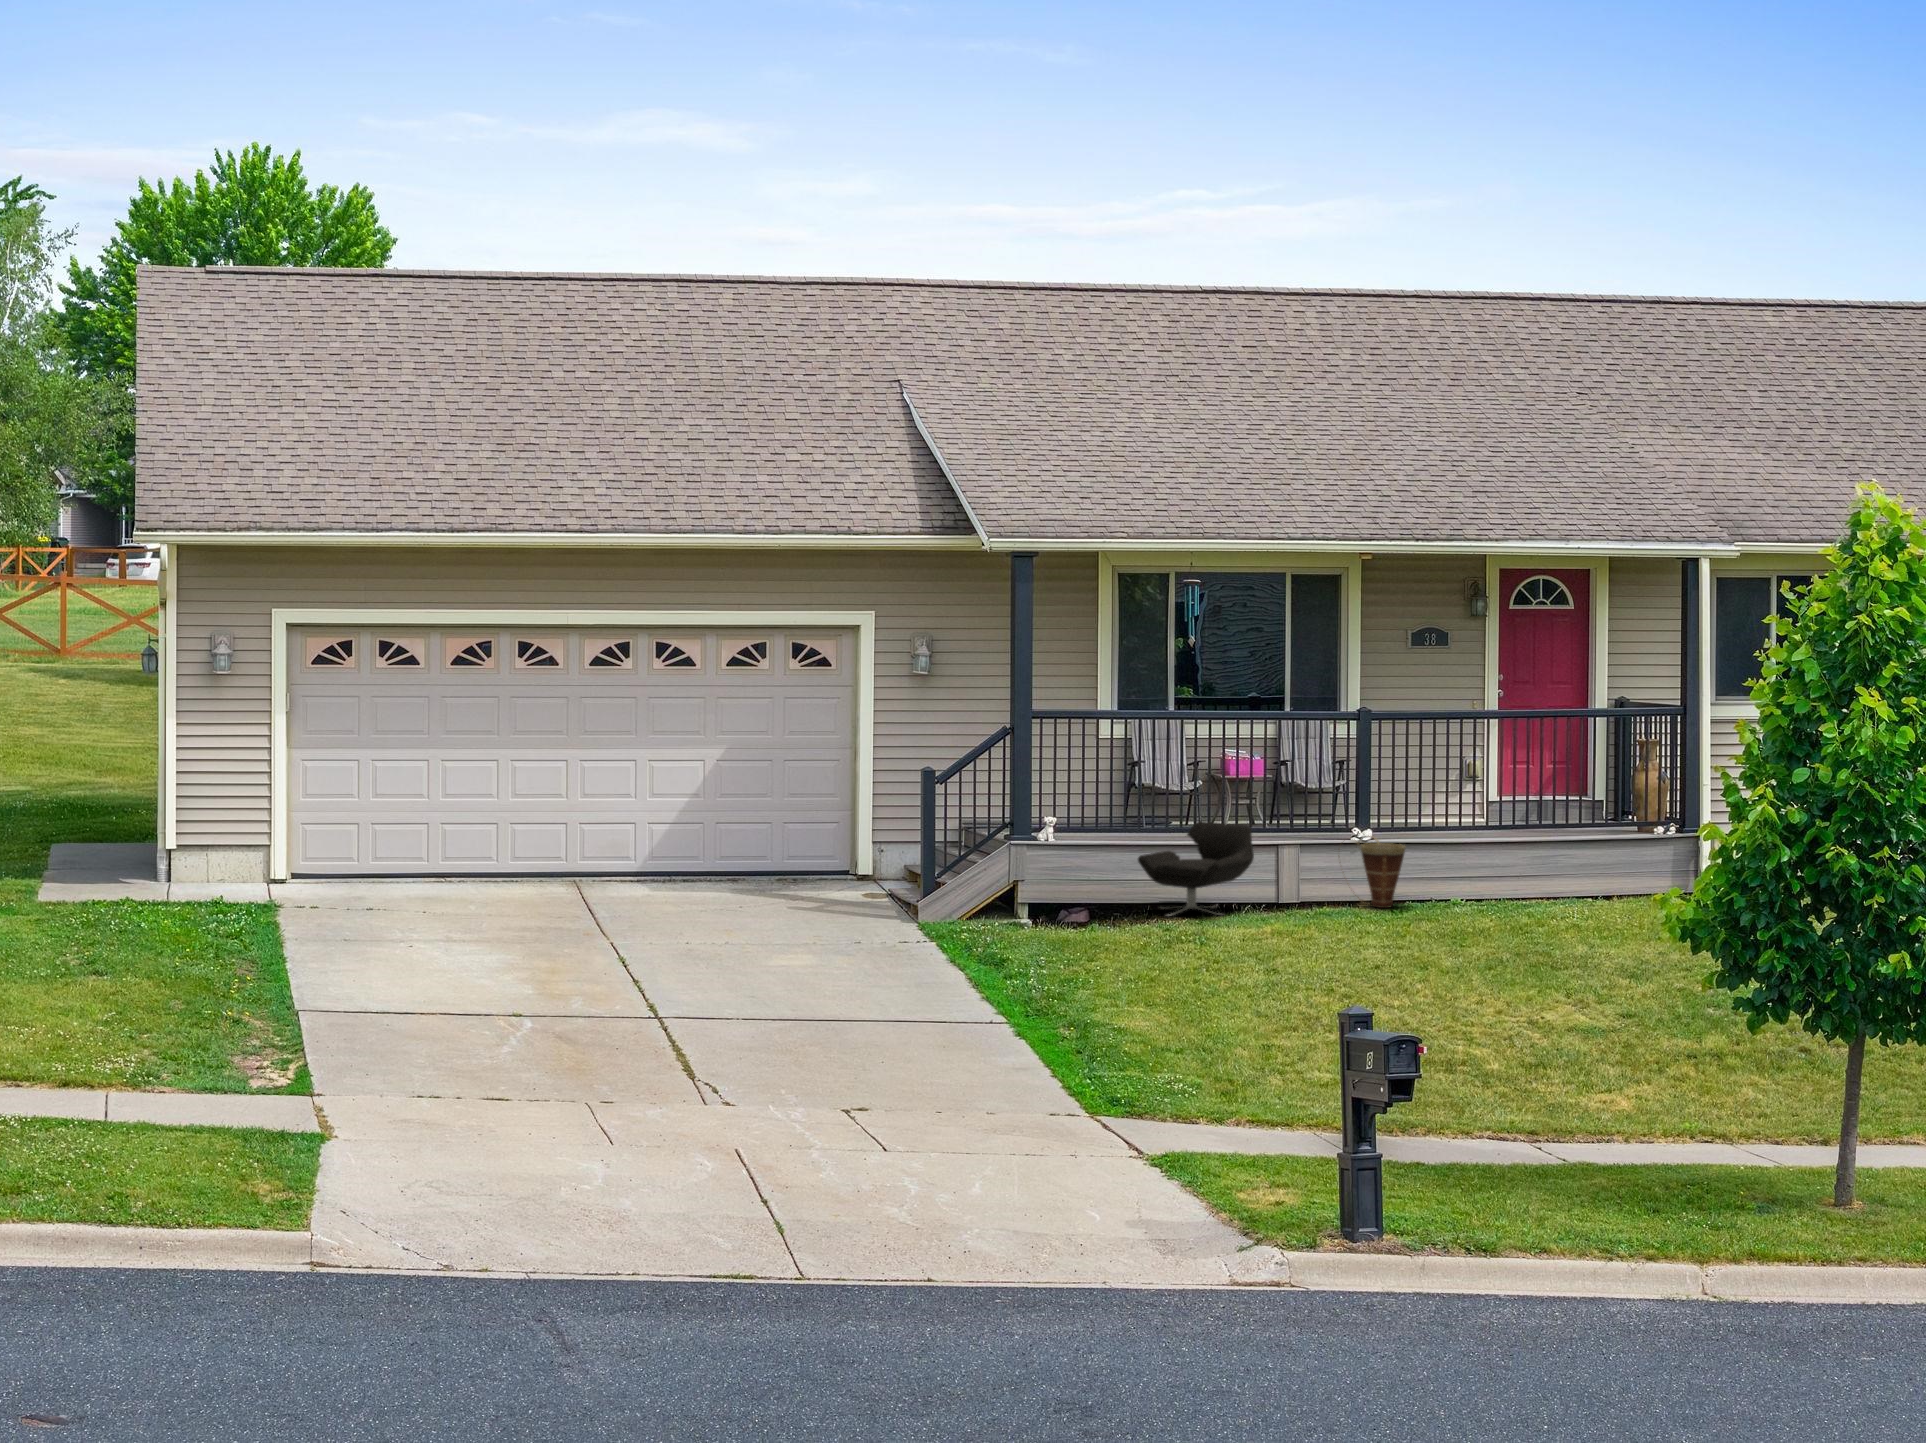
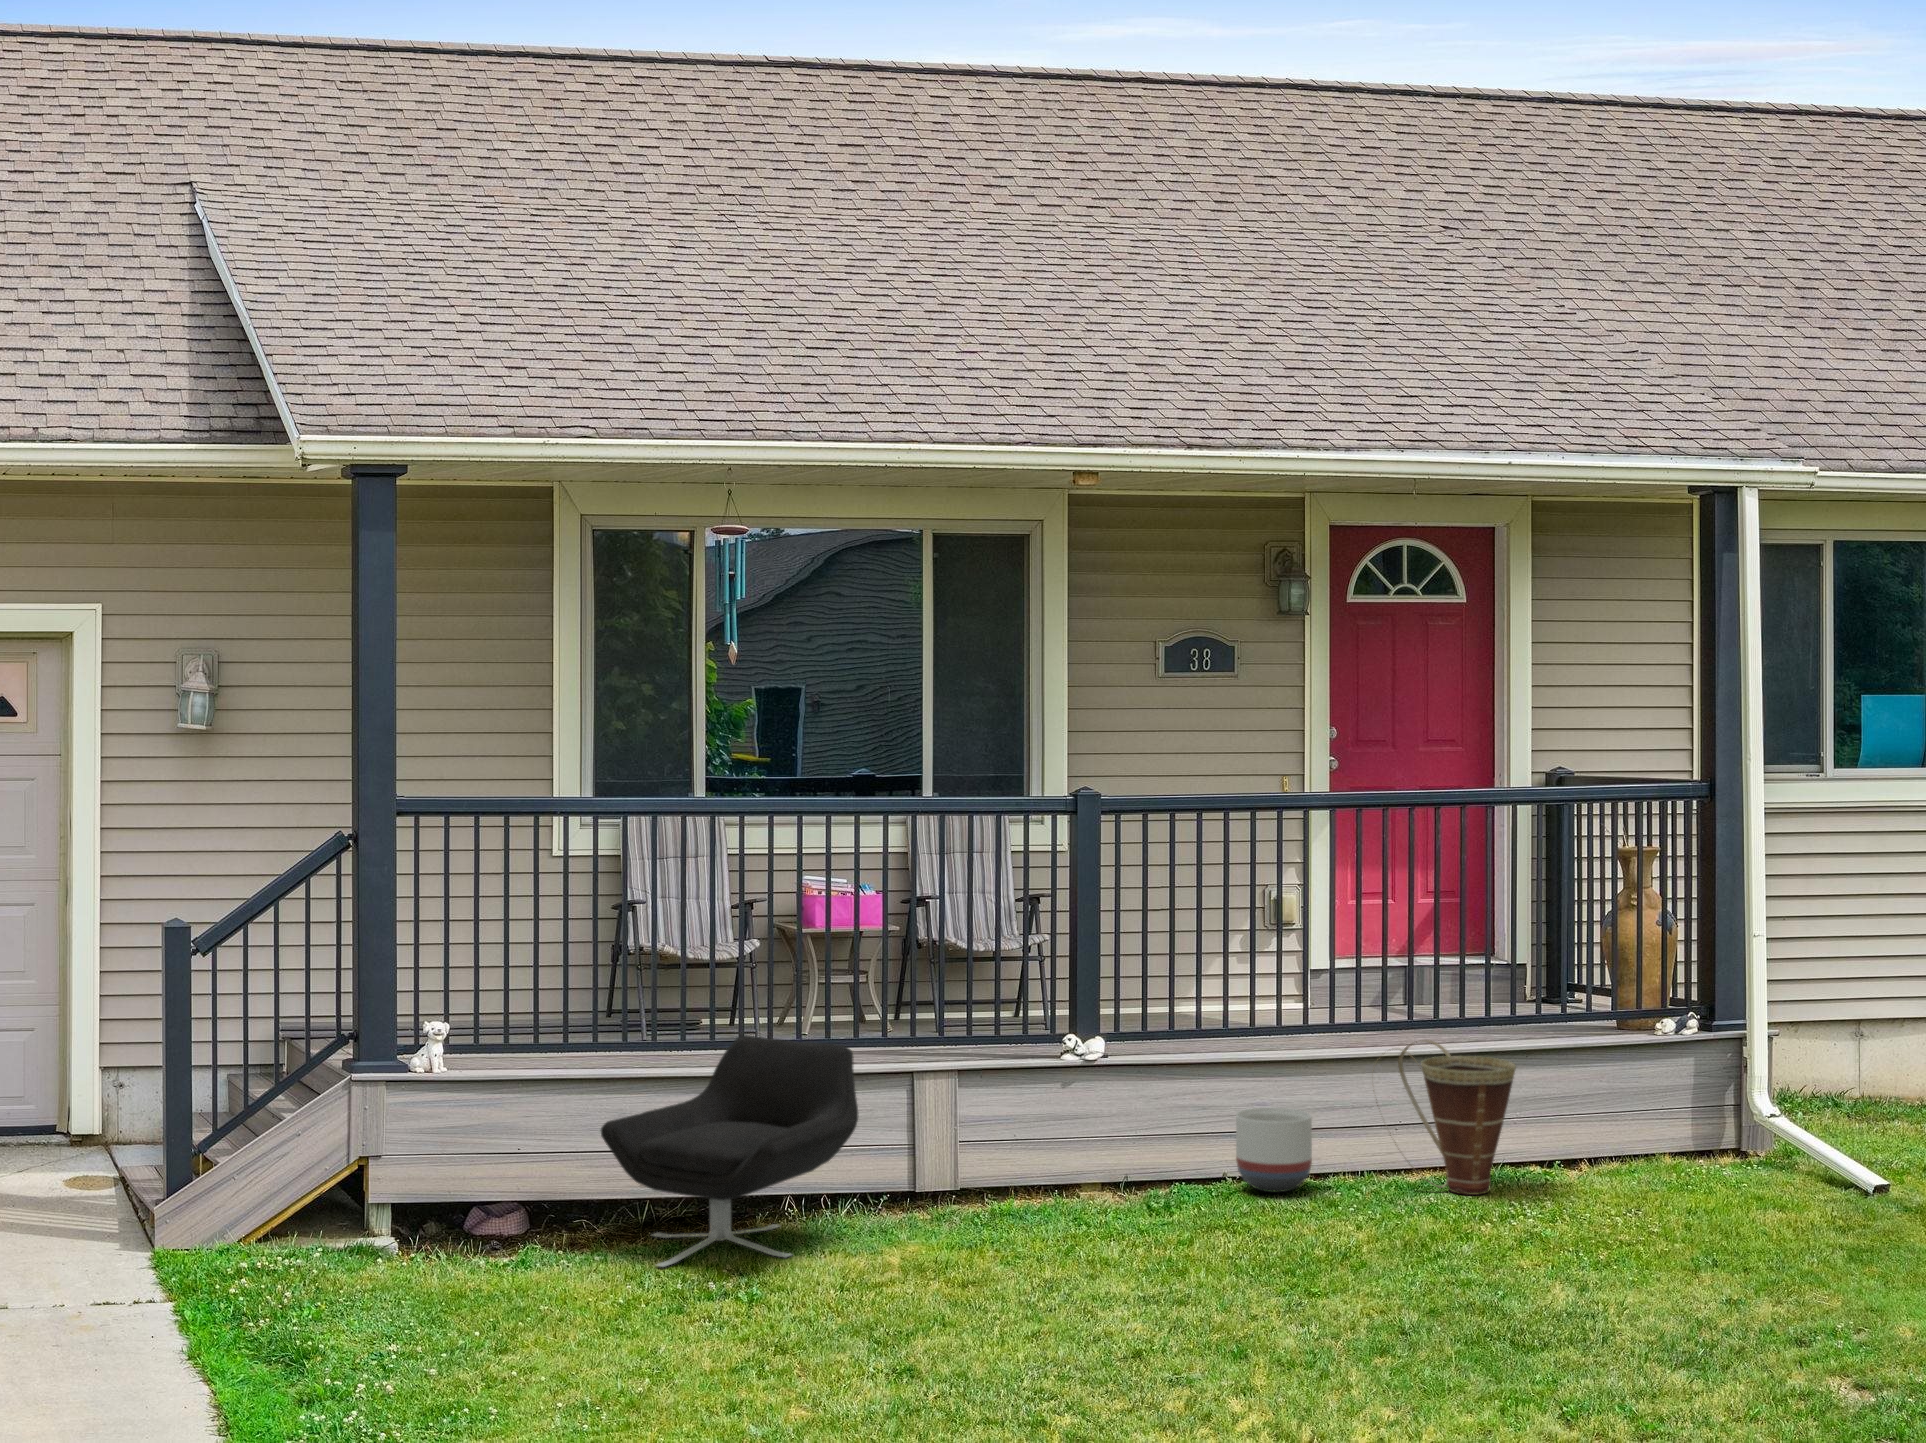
basket: present [1343,839,1405,908] -> present [1376,1040,1516,1195]
planter: none [1433,864,1469,902] -> present [1236,1108,1312,1193]

